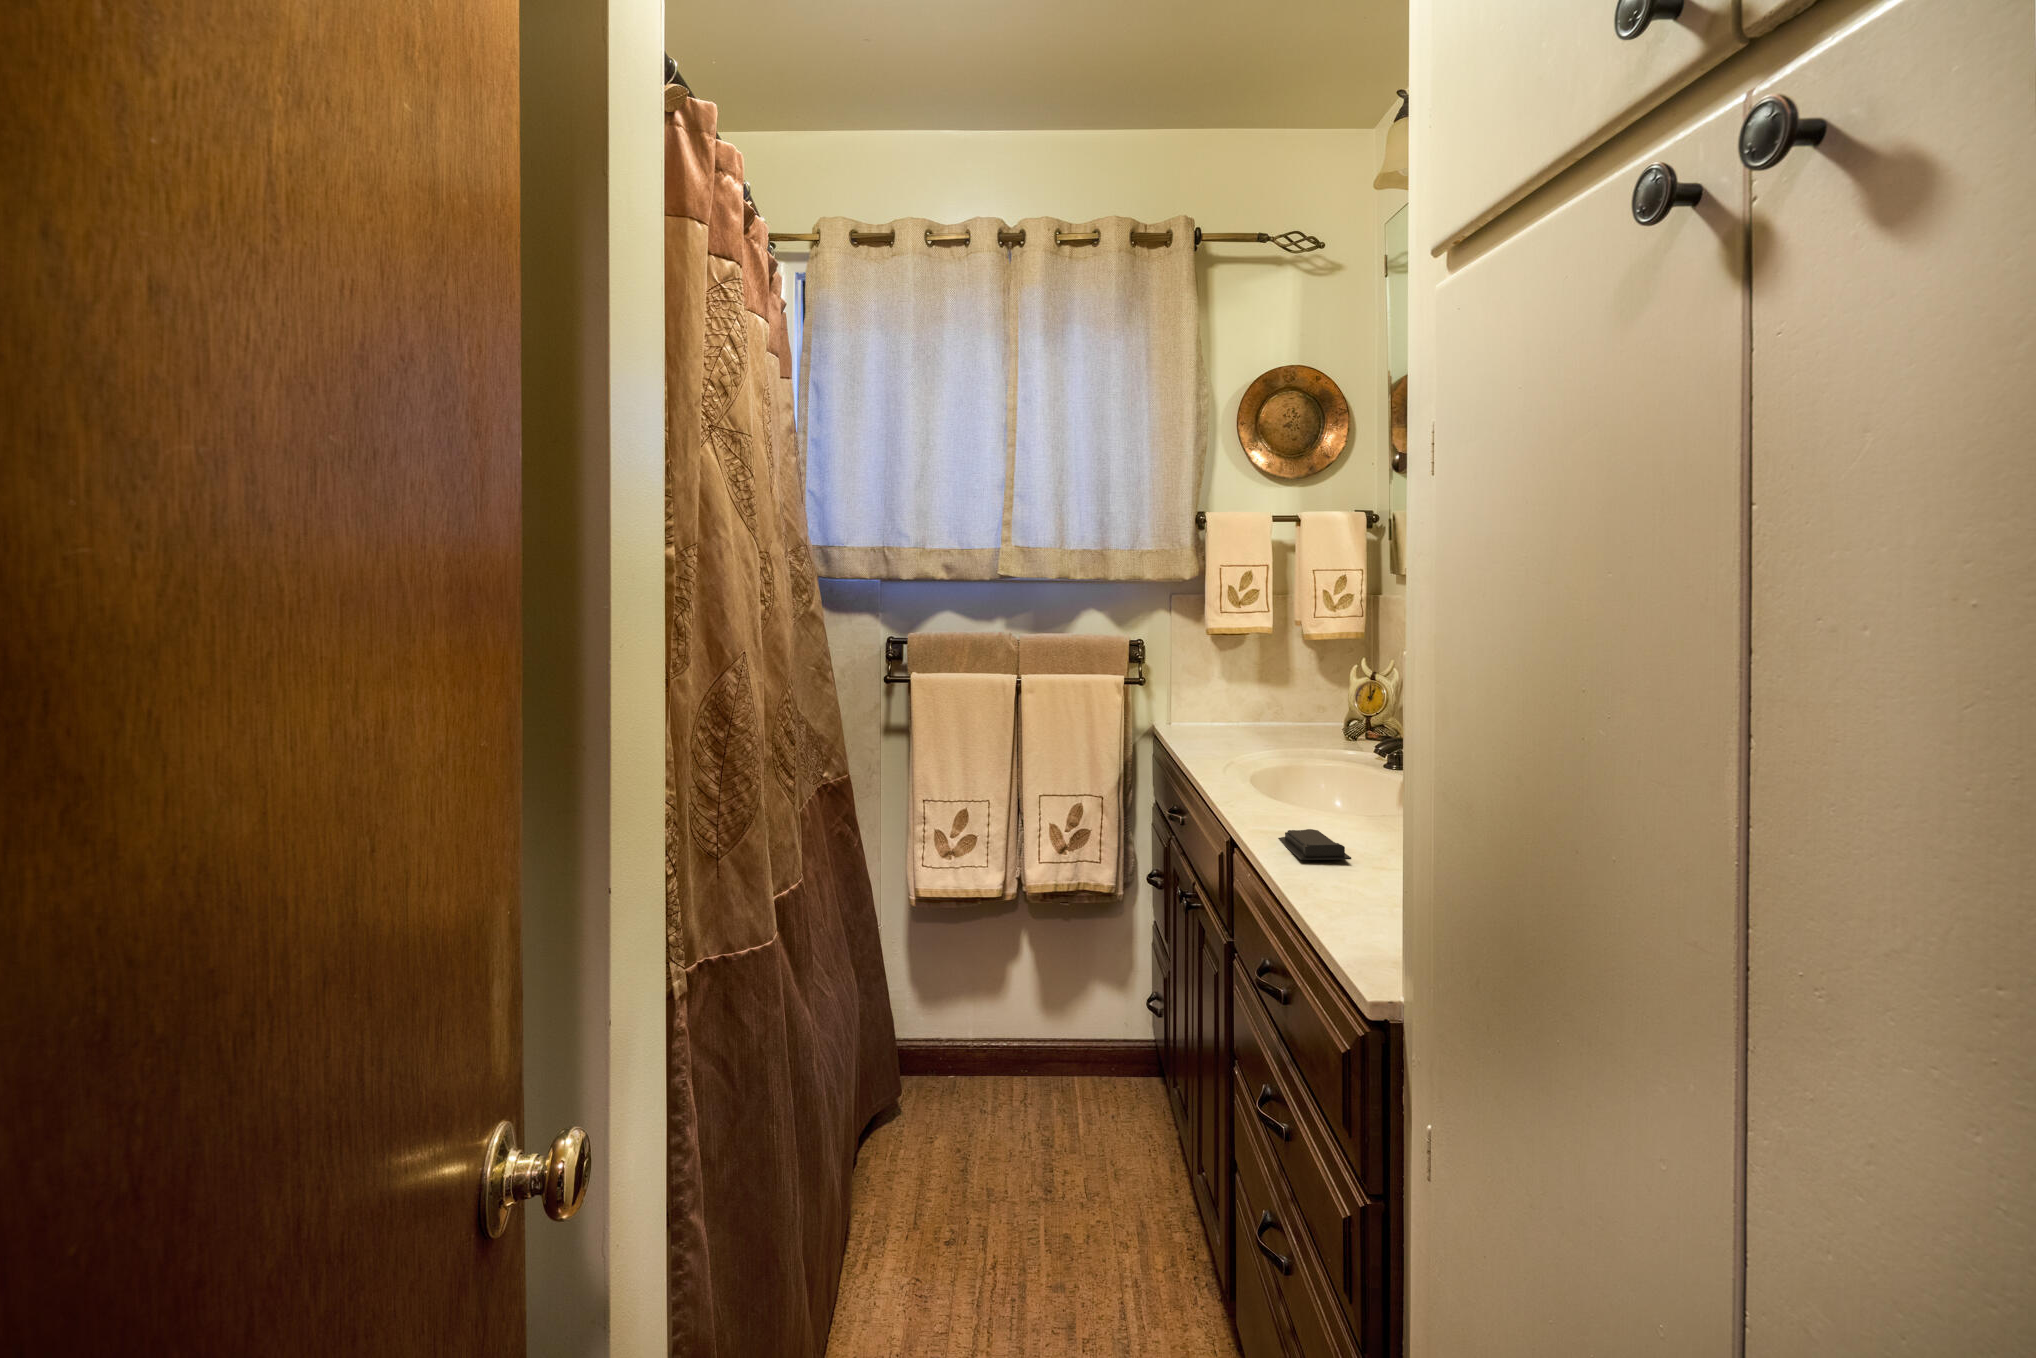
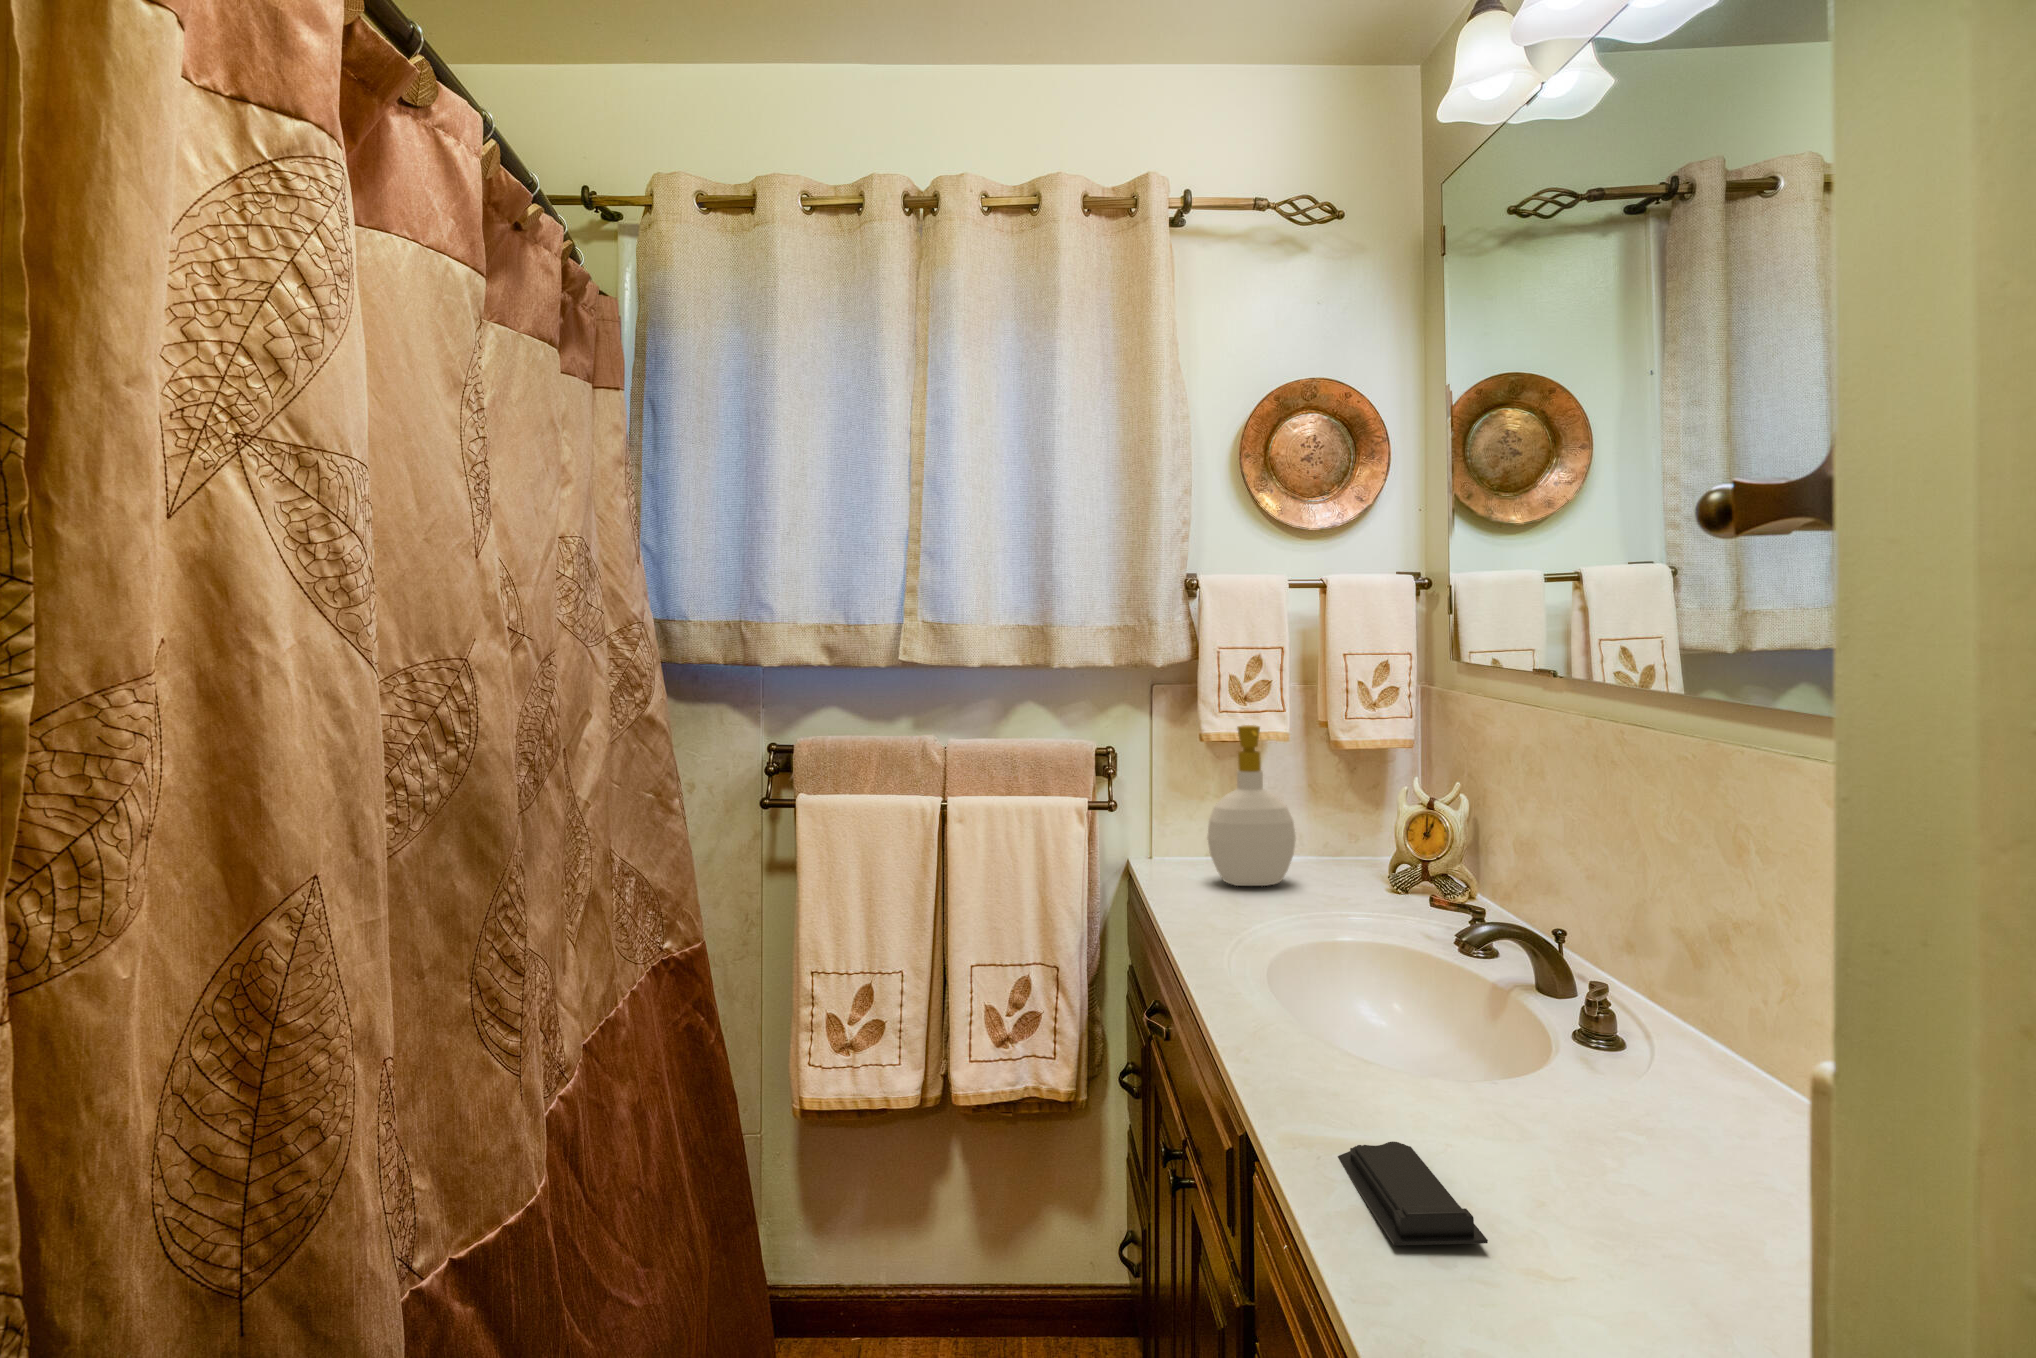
soap bottle: none [1210,625,1274,739] -> present [1207,725,1296,886]

